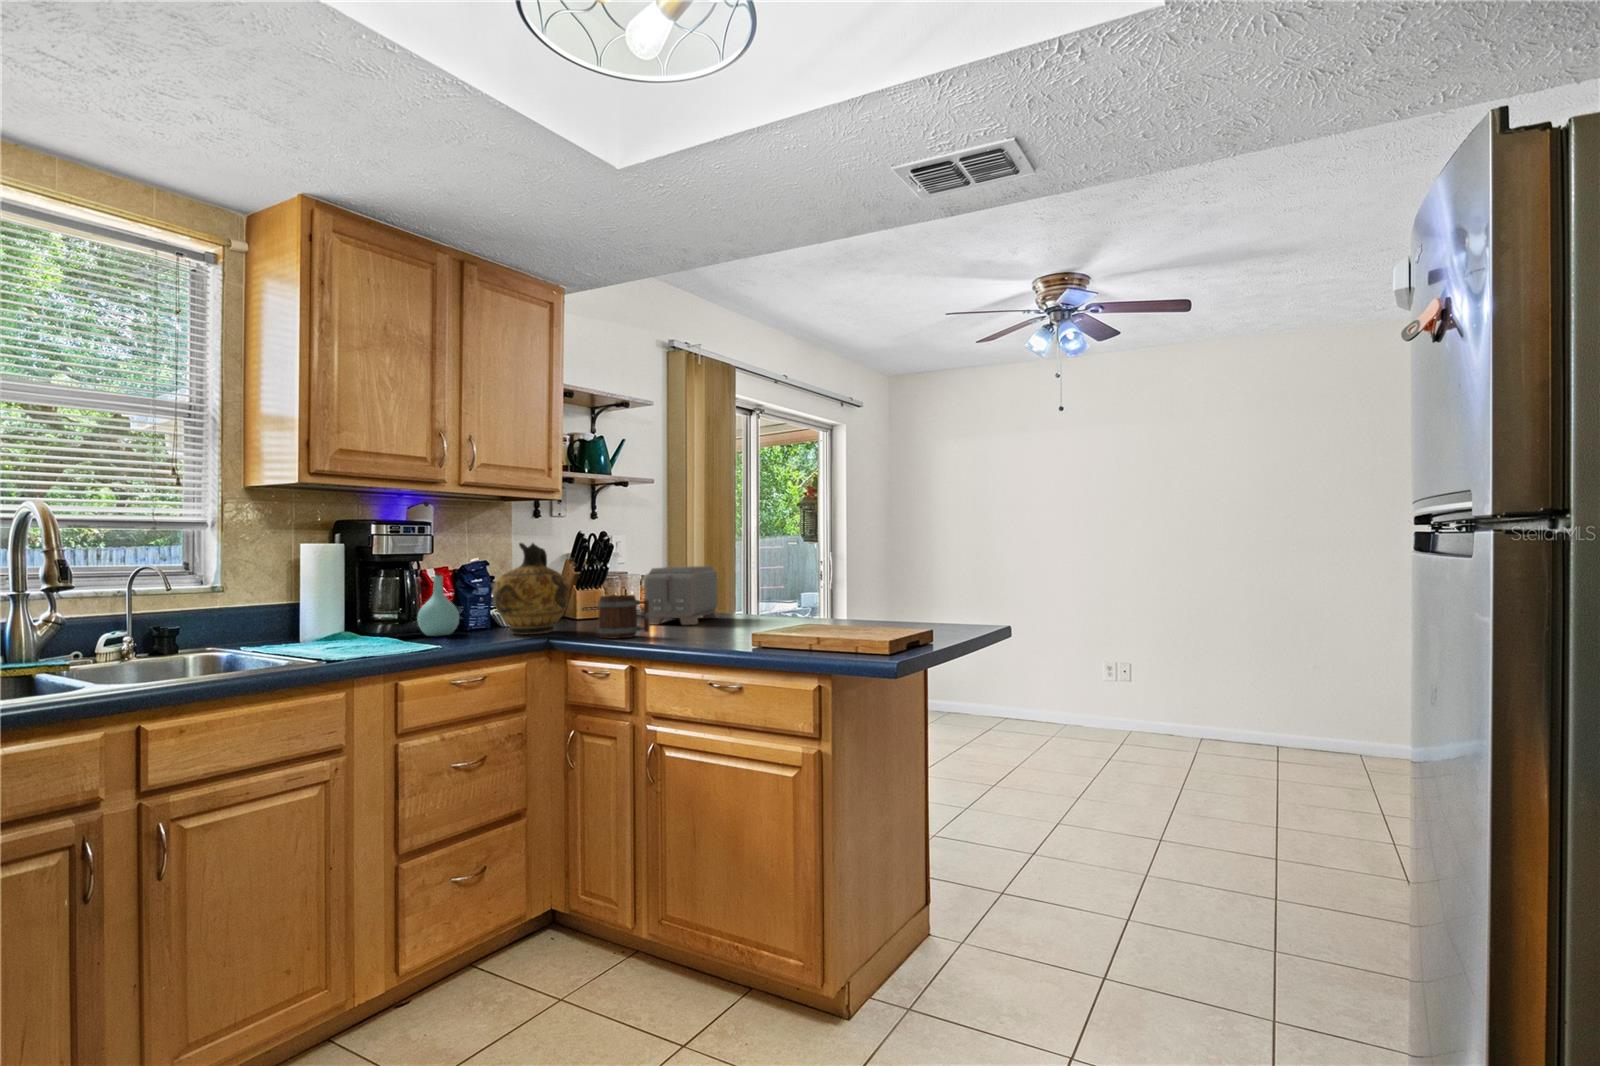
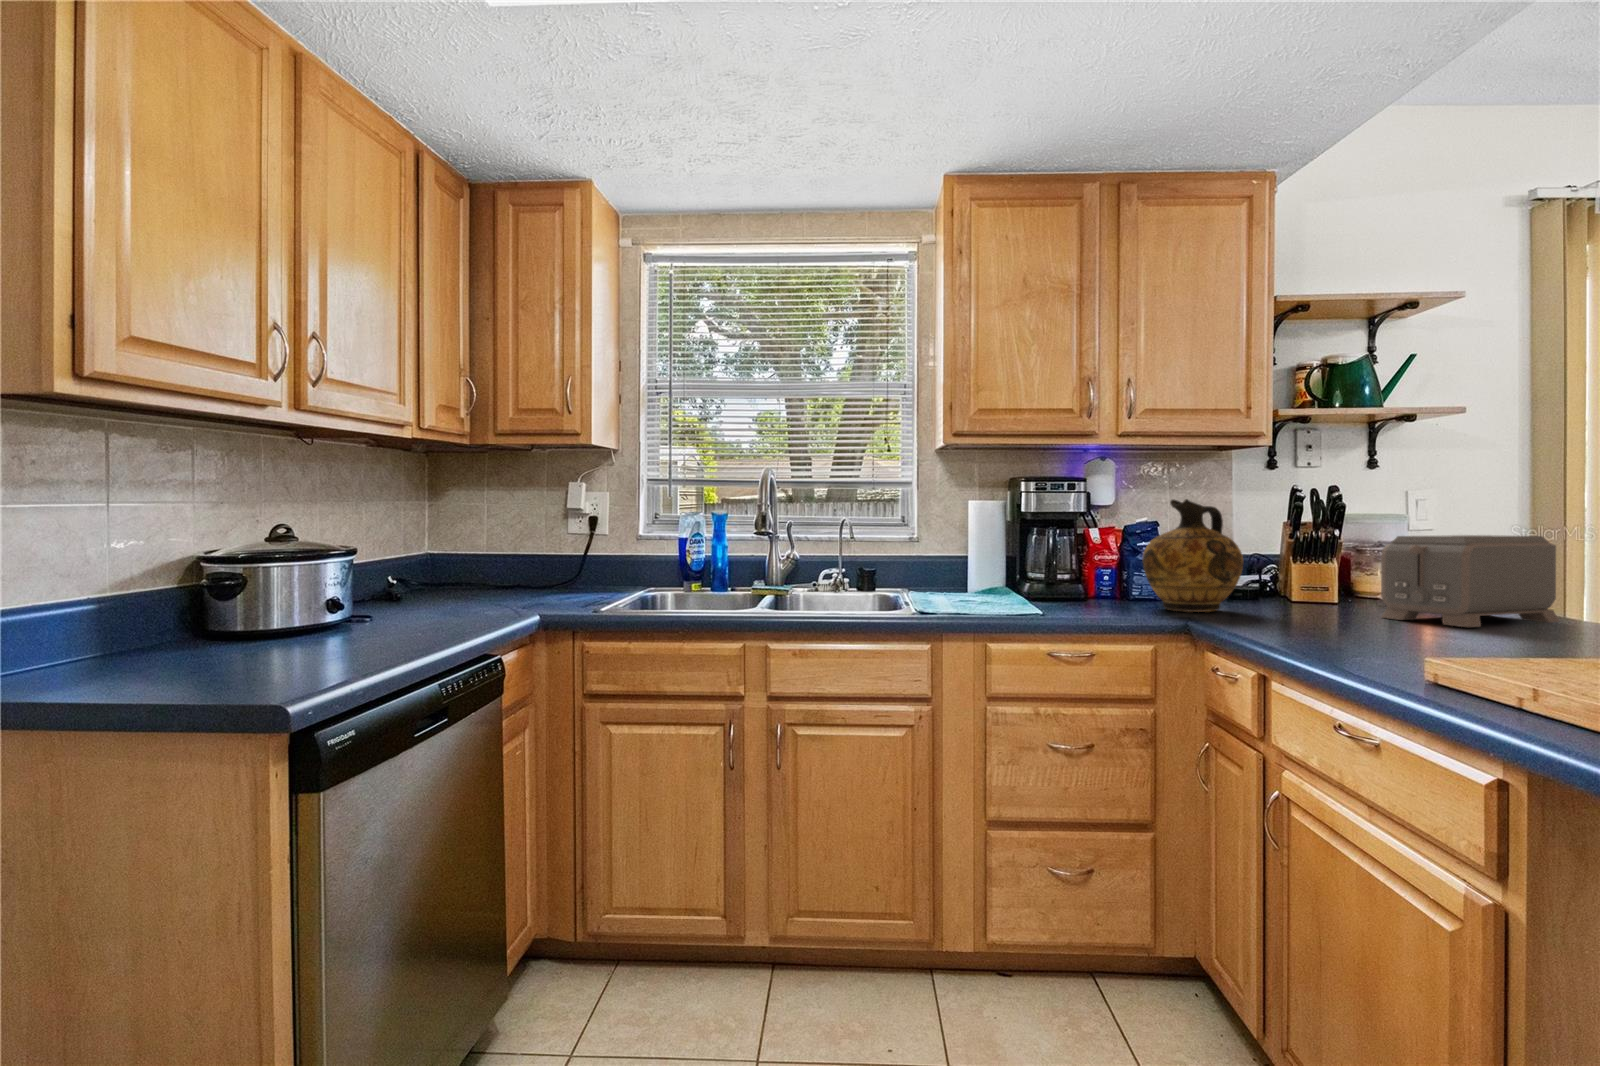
bottle: present [417,573,459,636] -> none [1069,534,1114,601]
mug: present [598,595,649,639] -> none [1253,570,1334,632]

